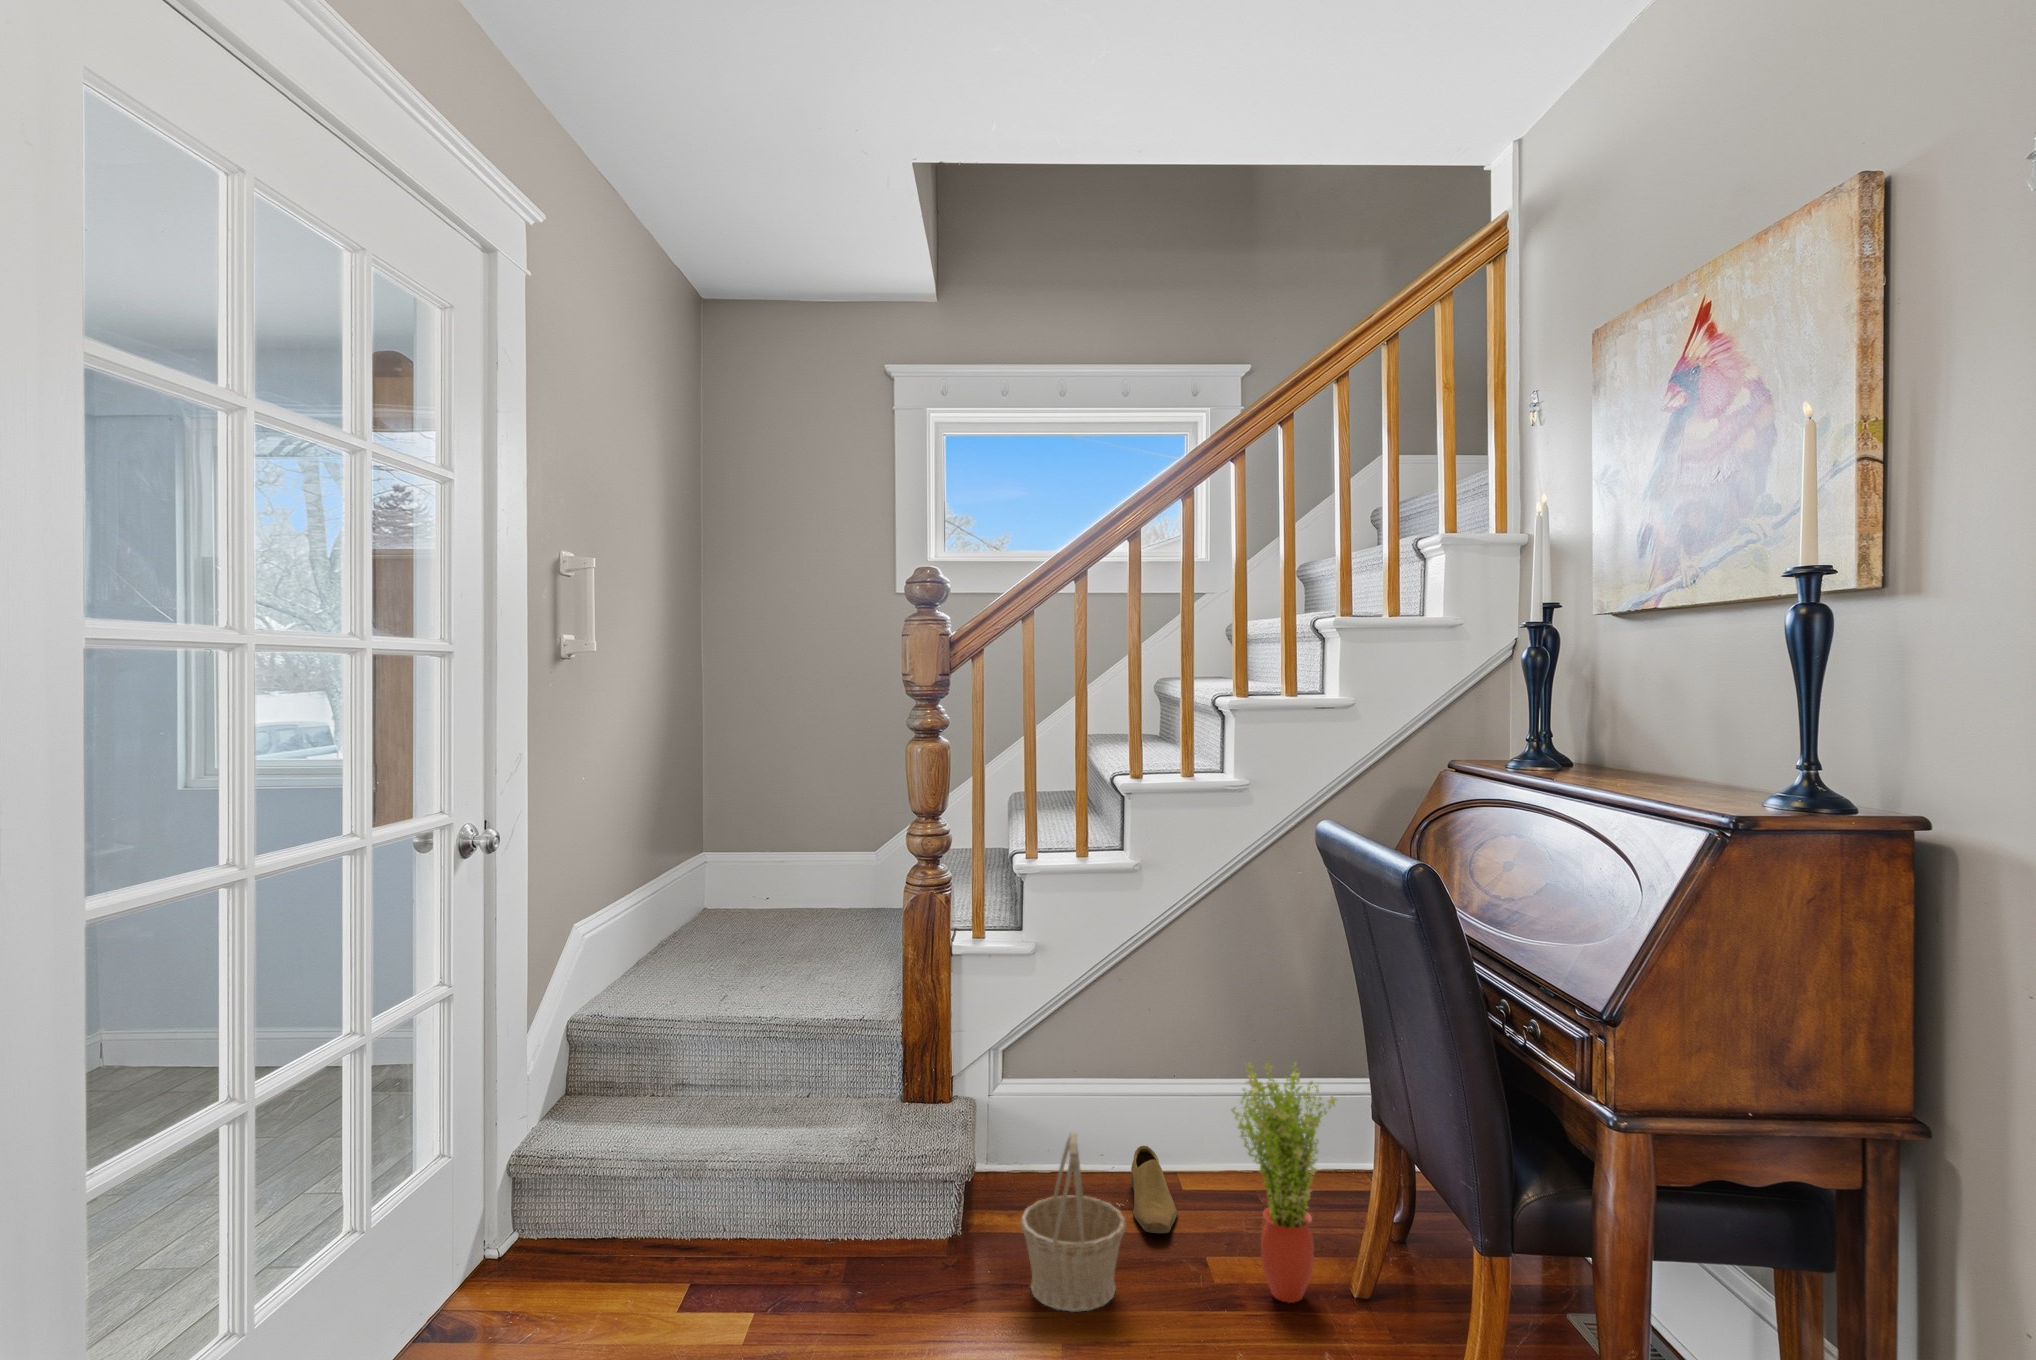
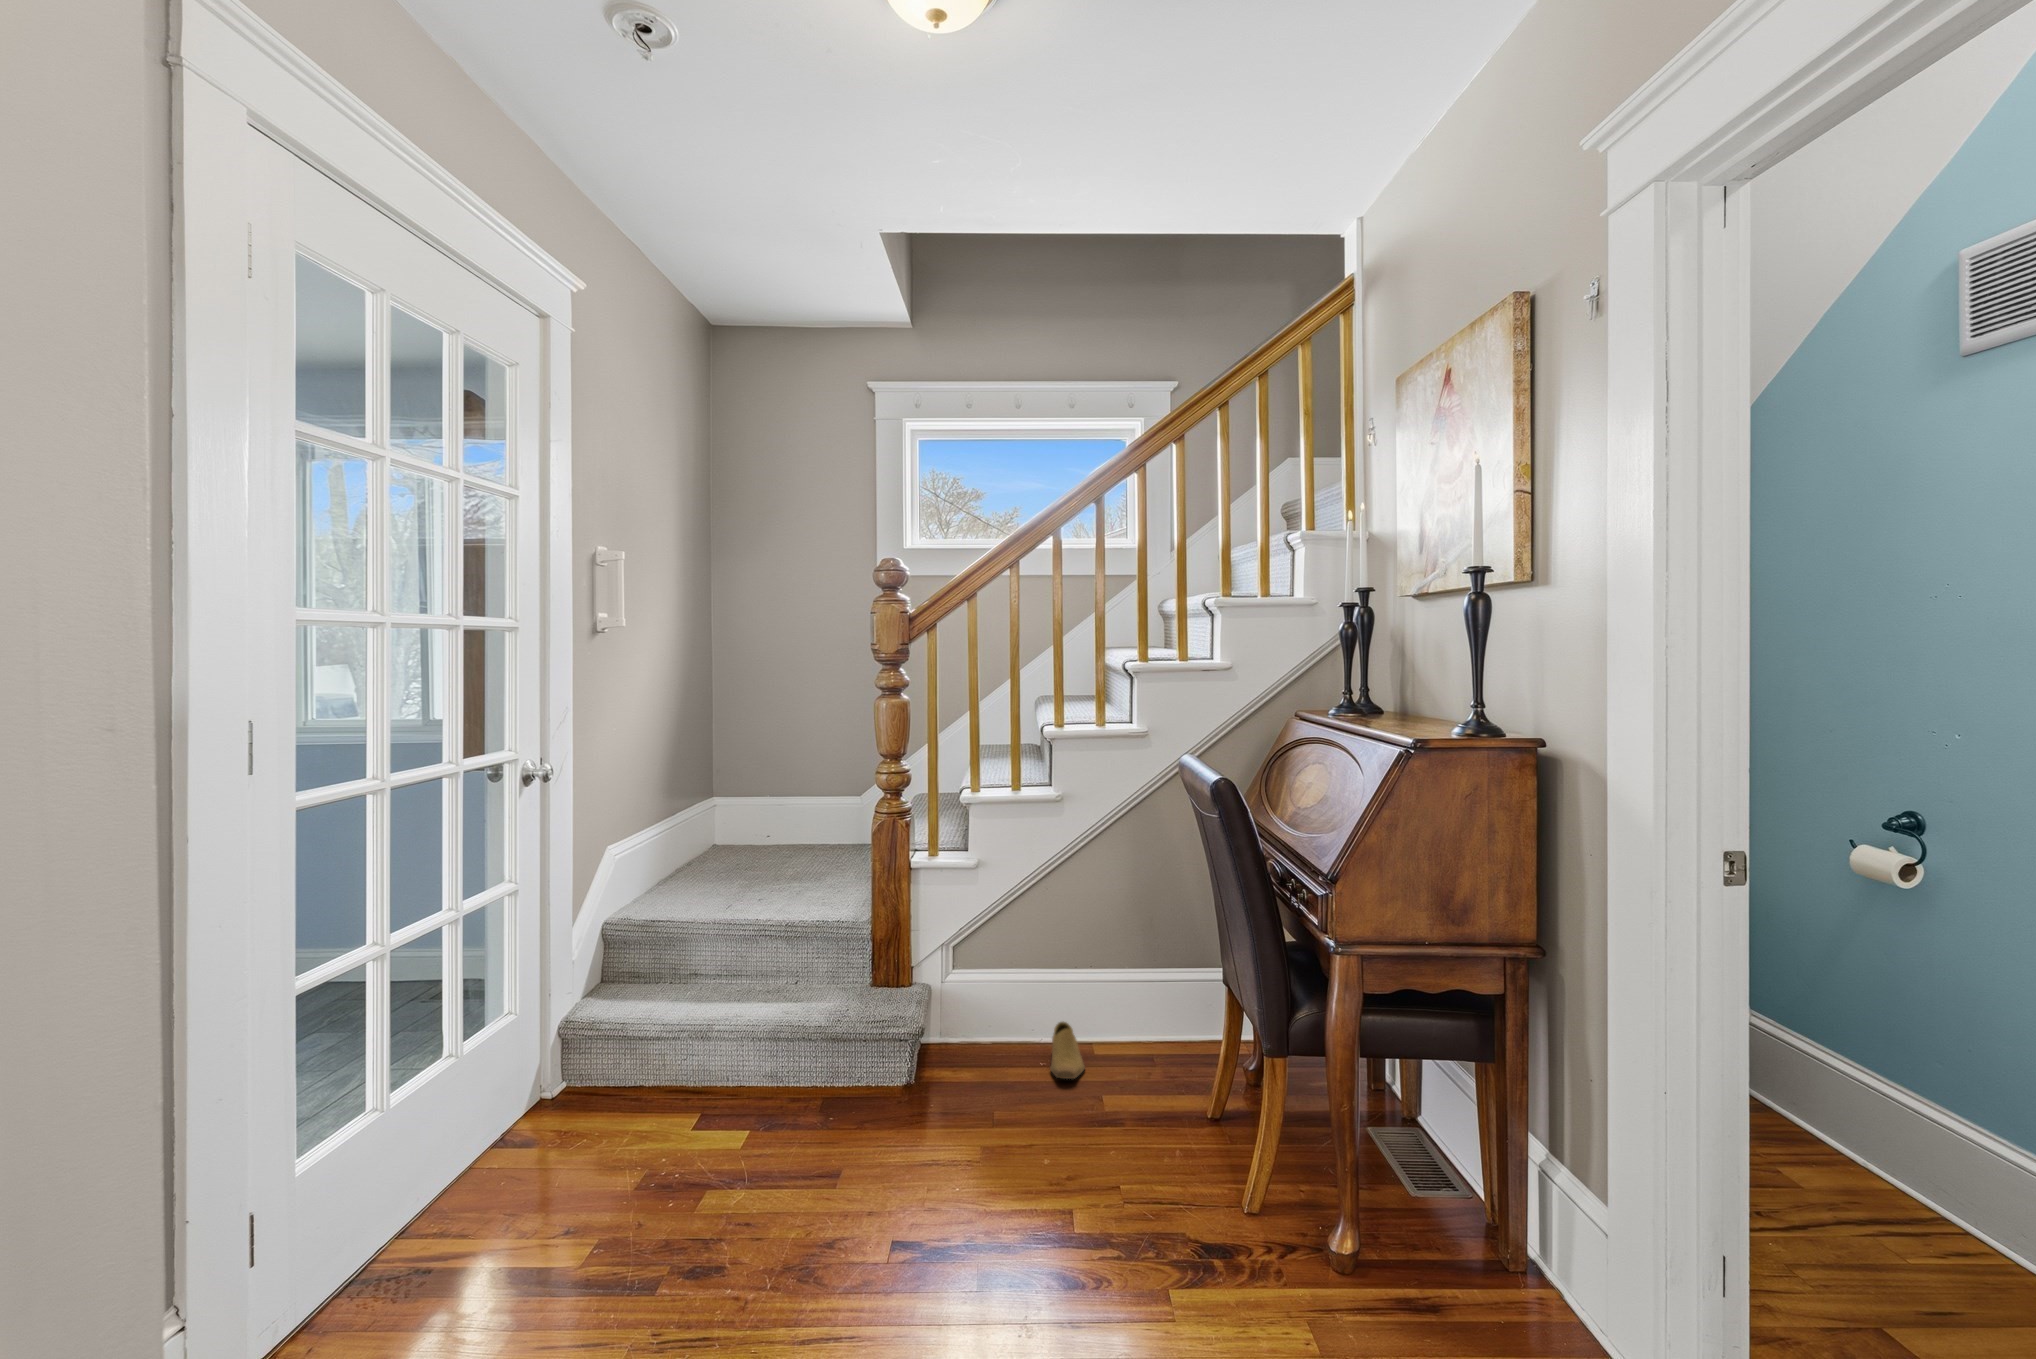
potted plant: present [1232,1057,1337,1303] -> none [1113,935,1193,1118]
basket: present [1021,1131,1126,1312] -> none [955,992,1036,1124]

